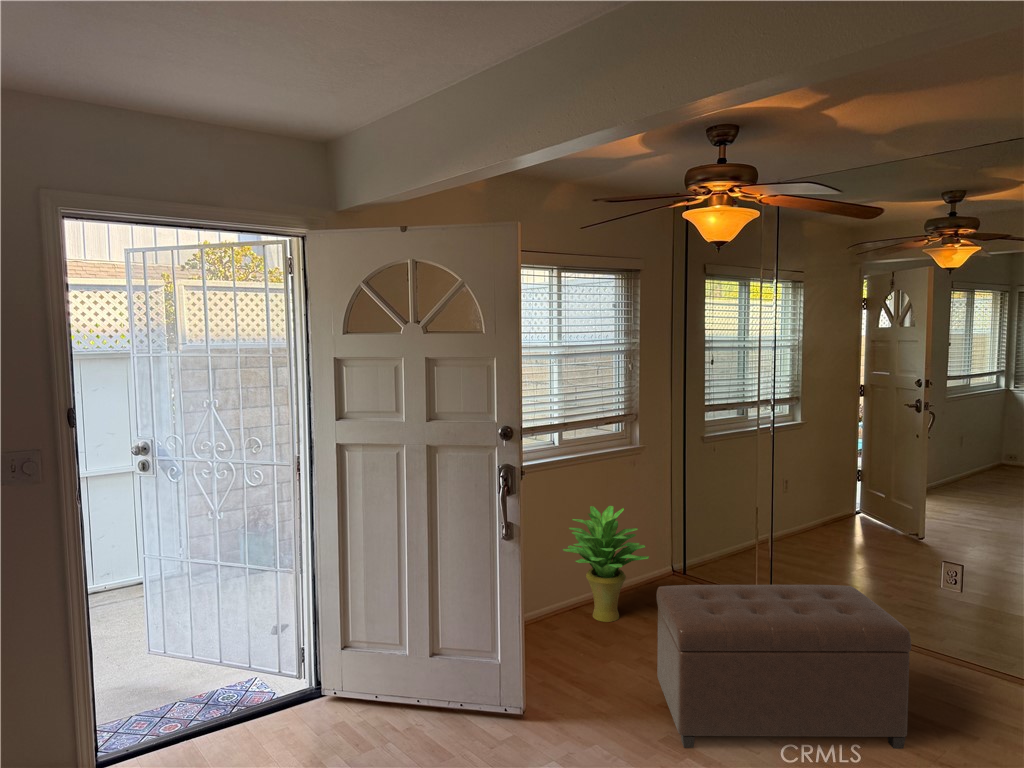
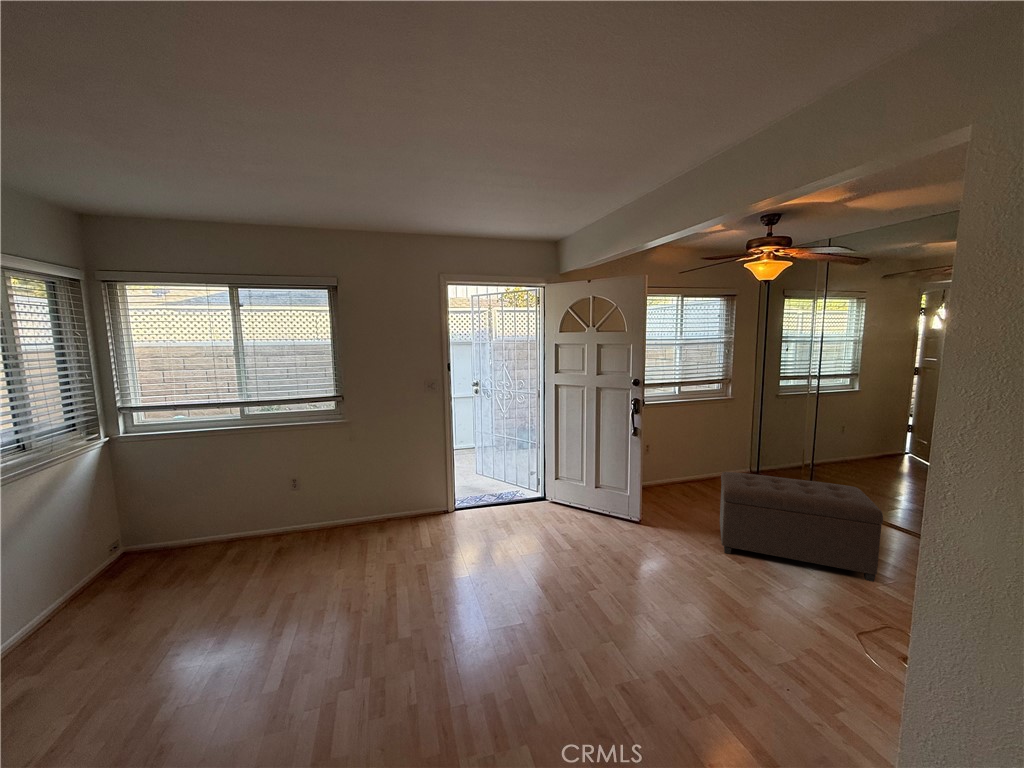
potted plant: present [563,506,649,622] -> none [676,430,730,495]

